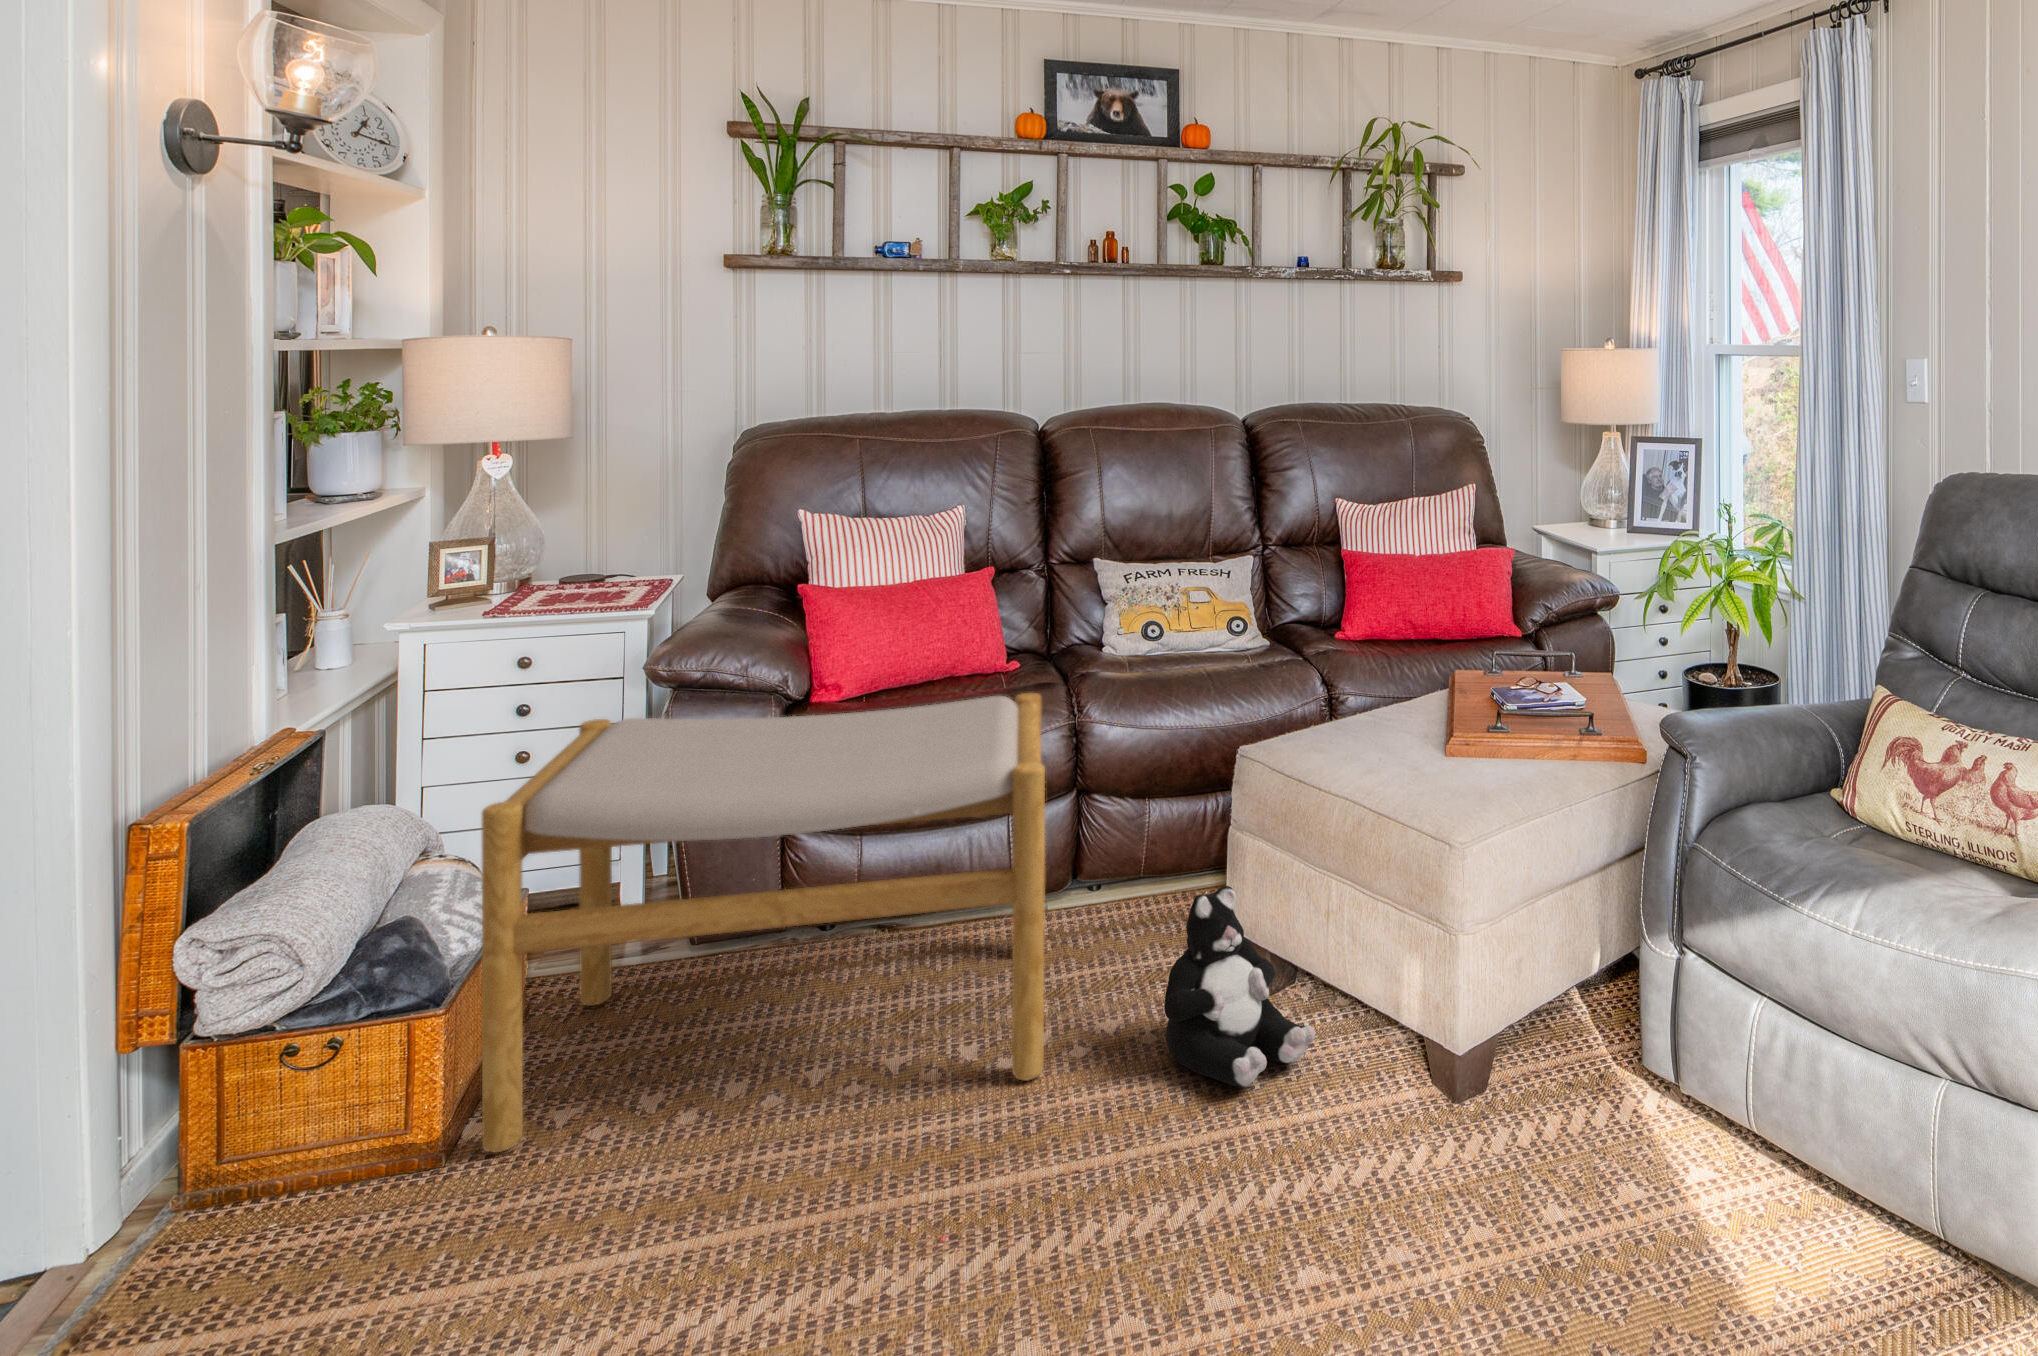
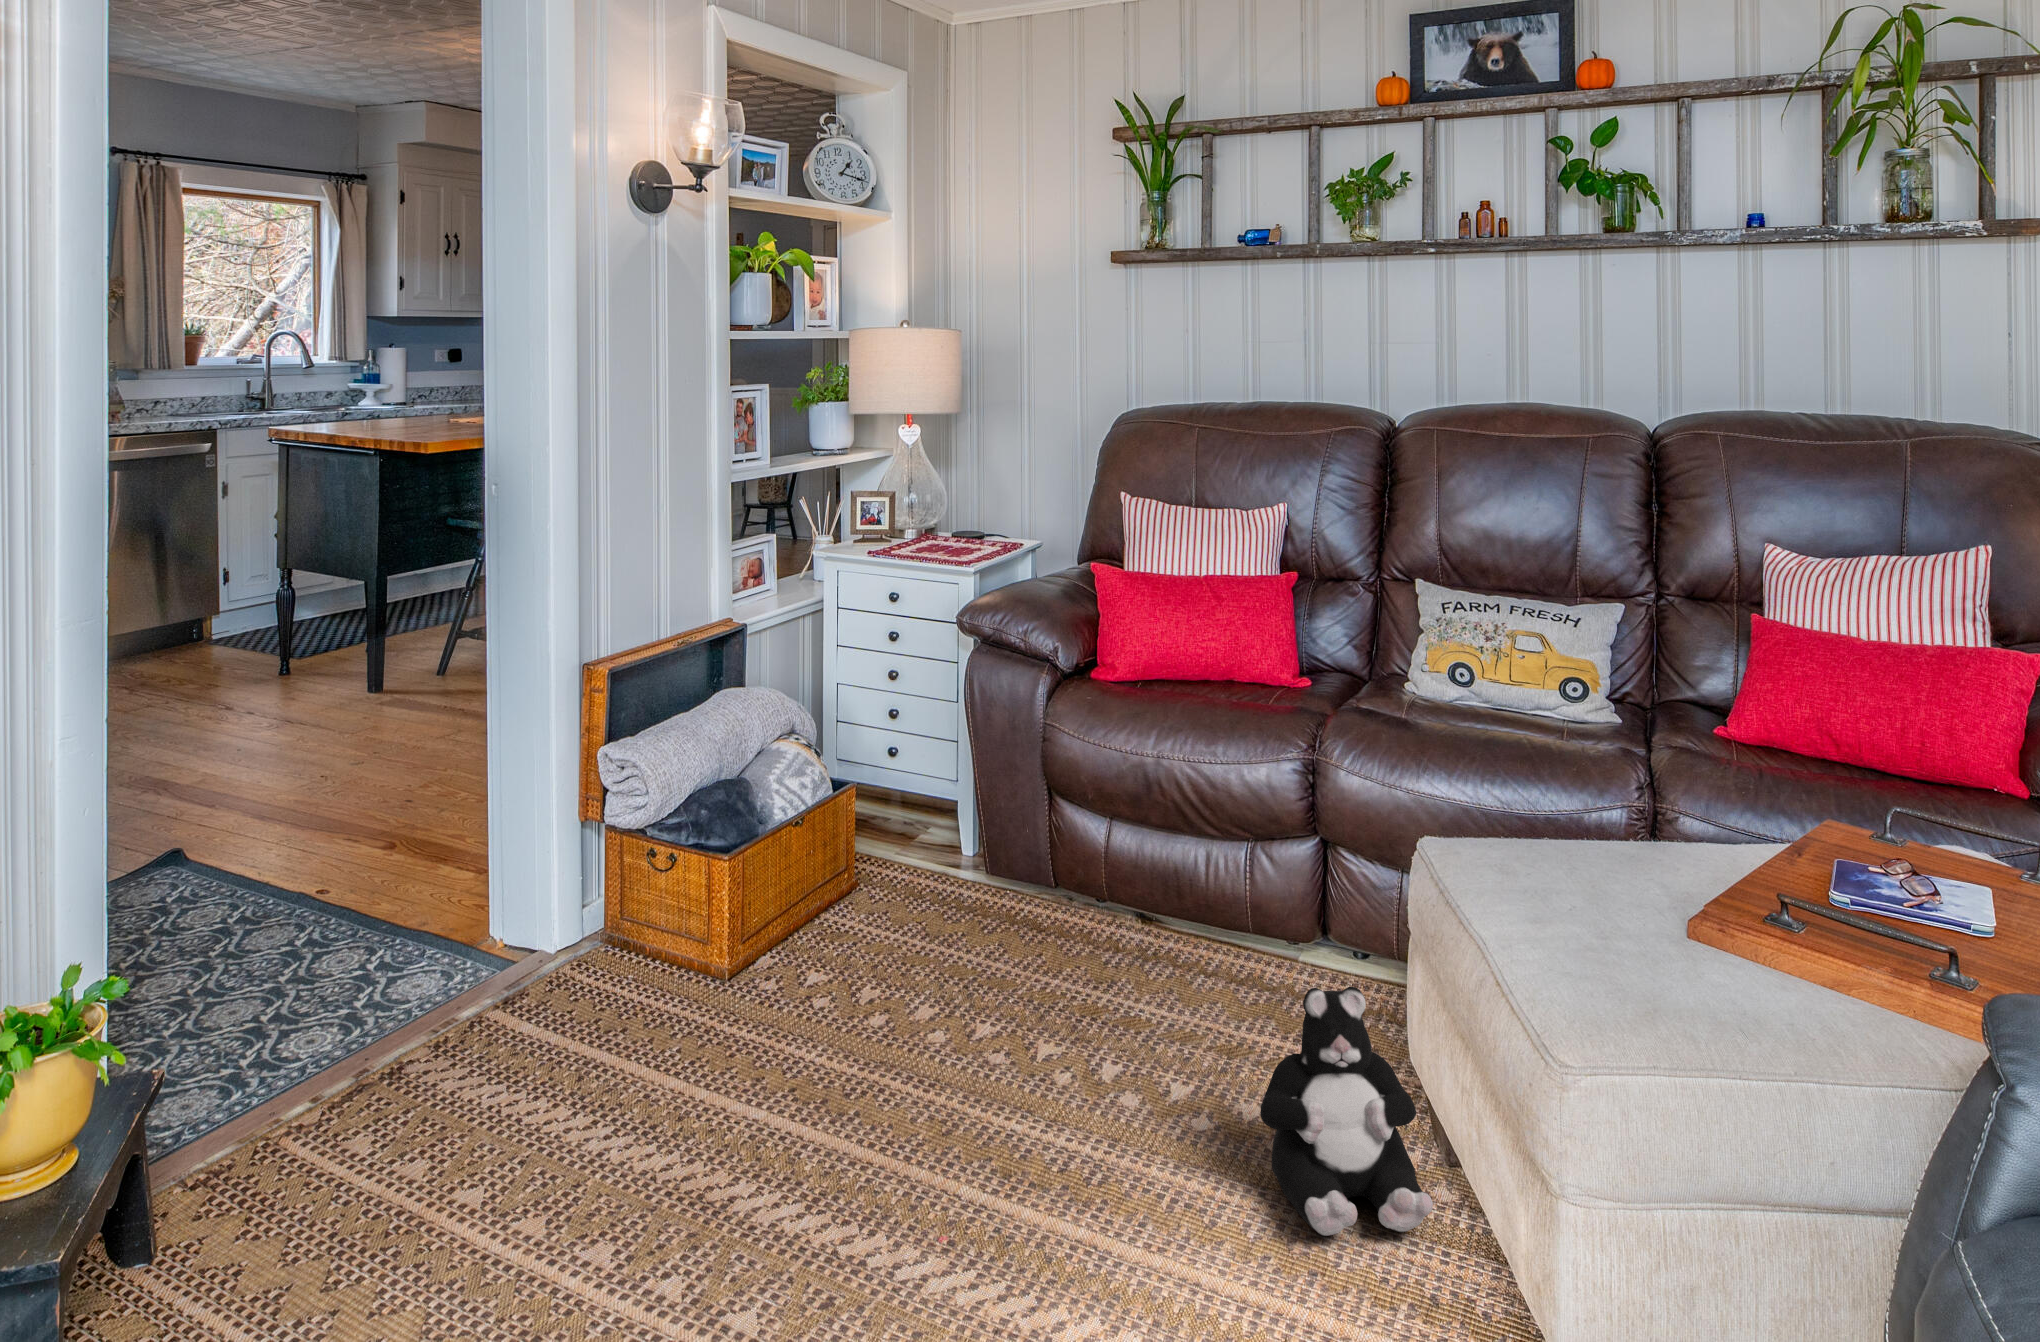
footstool: present [482,693,1045,1152] -> none [715,680,1250,1137]

